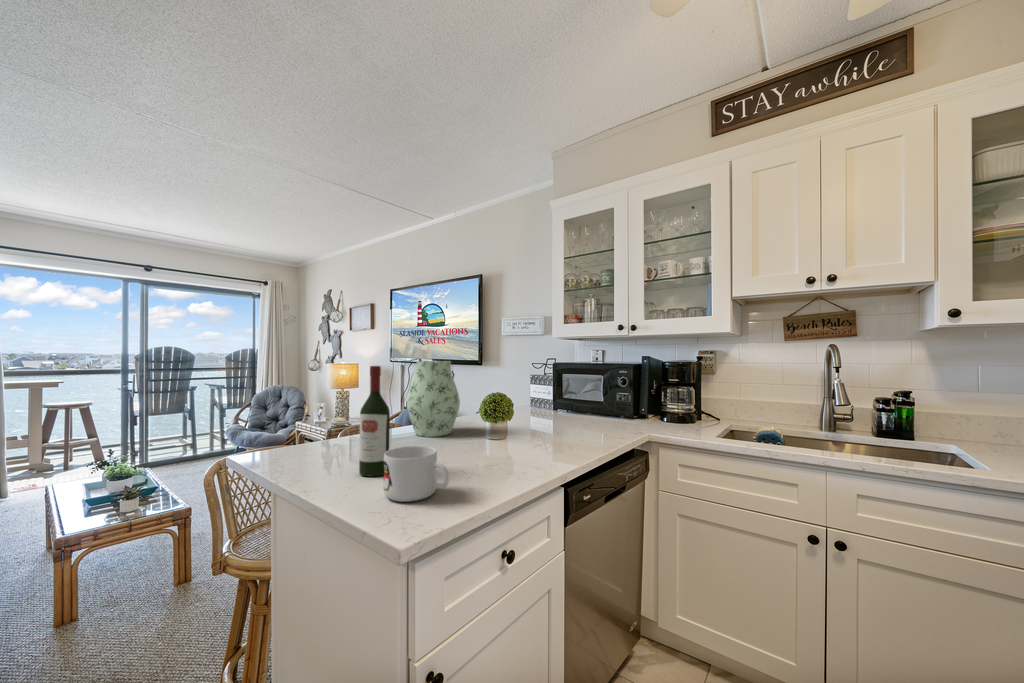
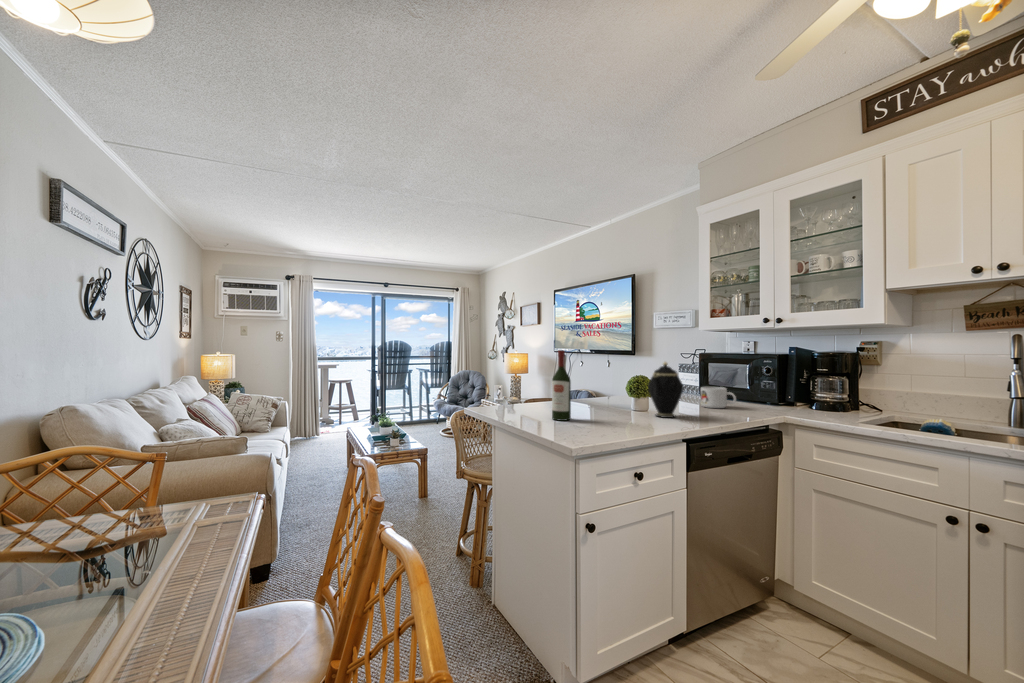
vase: present [407,361,460,437] -> none [577,349,616,405]
teapot: none [500,378,544,454] -> present [648,362,683,418]
mug: present [384,446,449,502] -> present [701,387,736,408]

